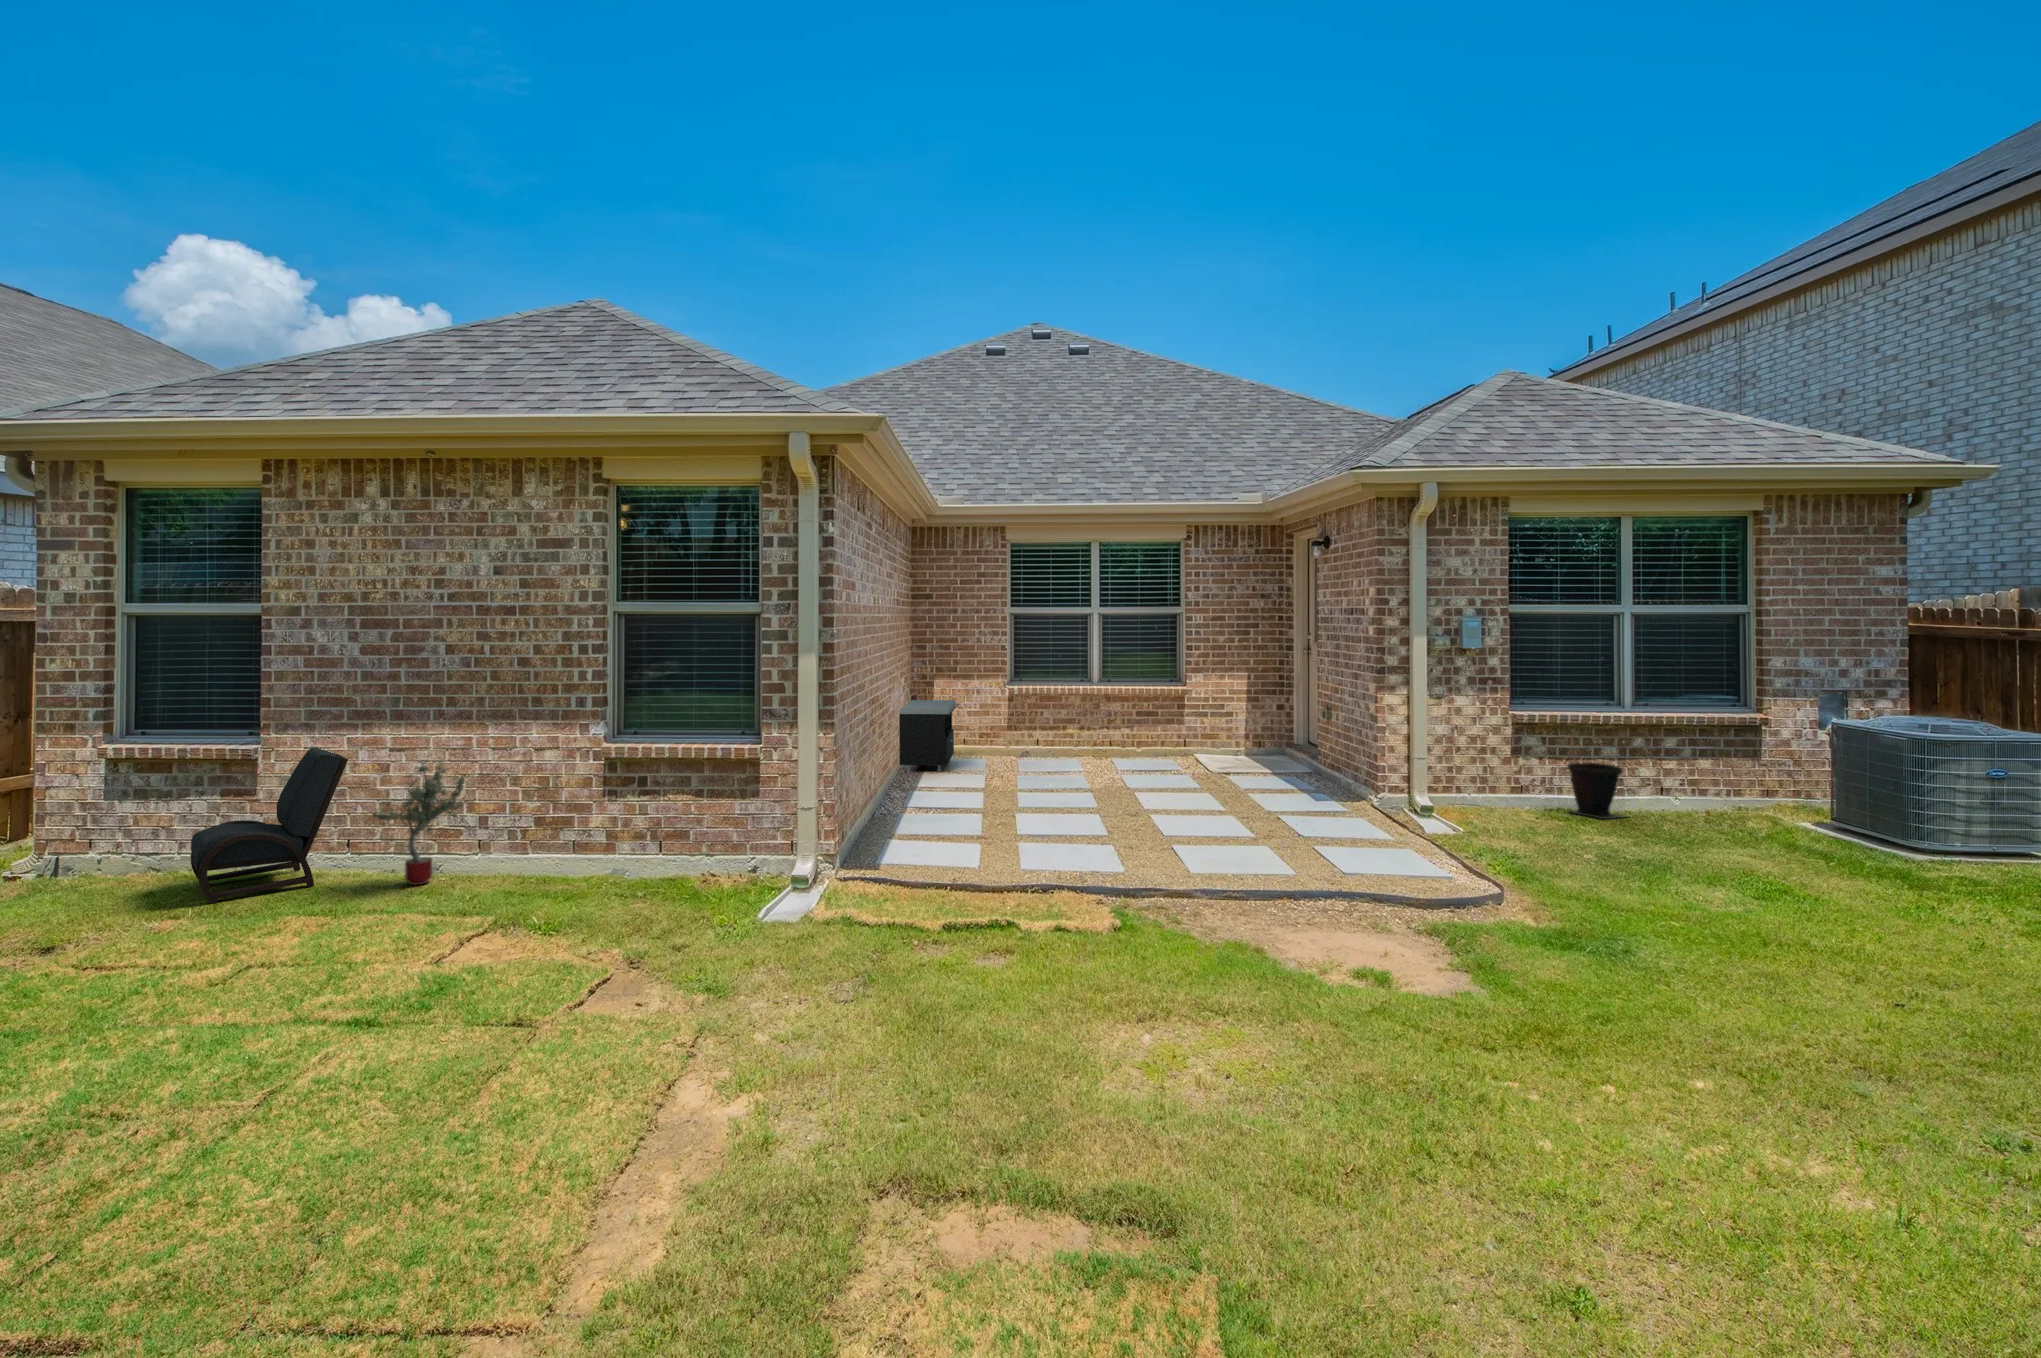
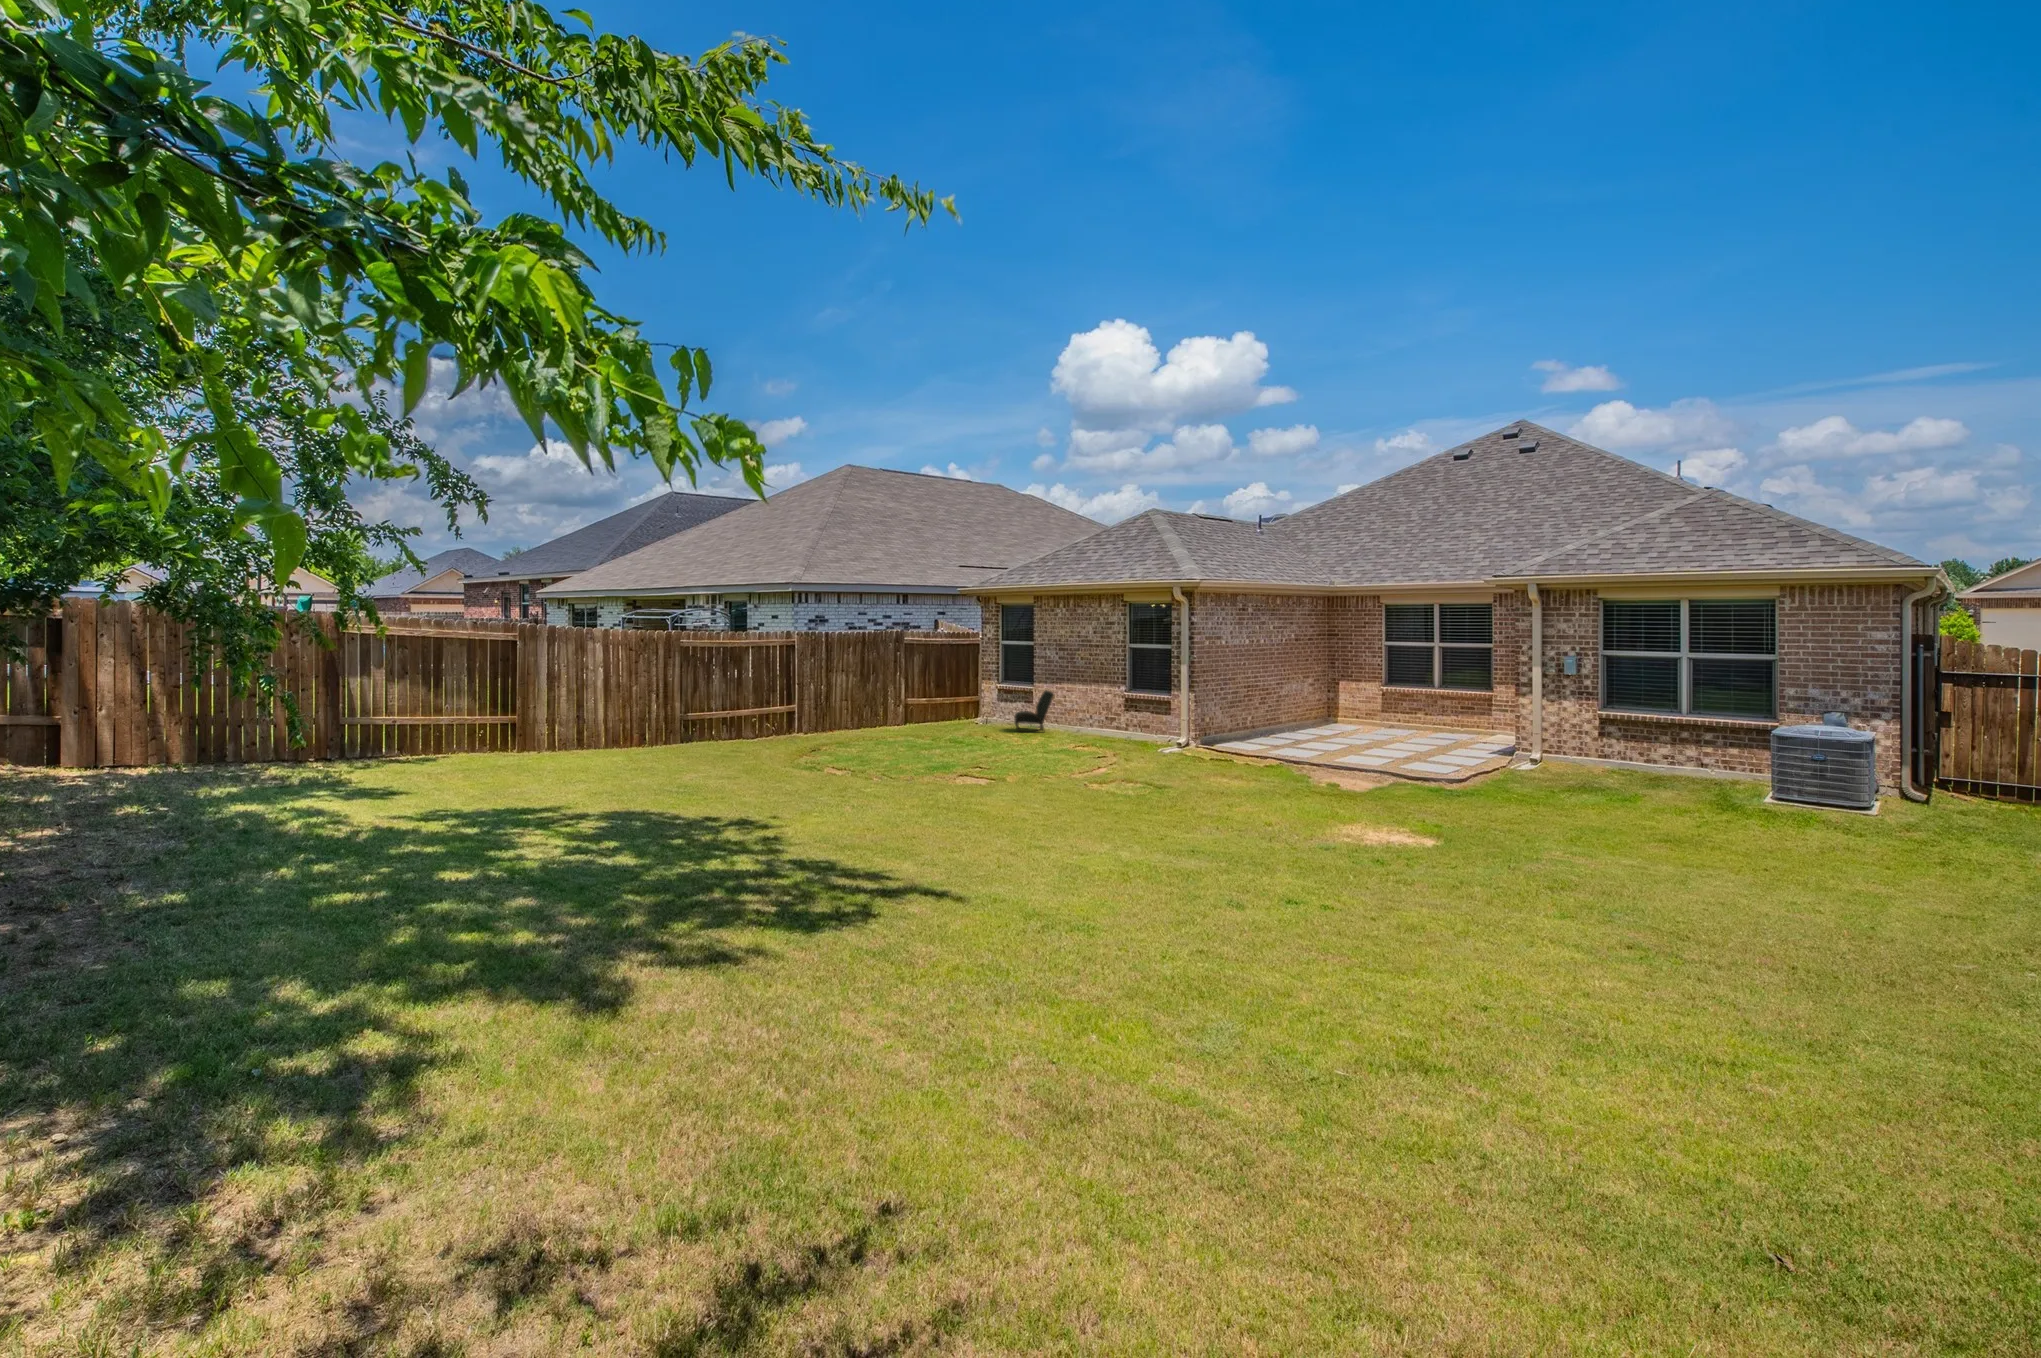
storage bench: present [899,700,956,771] -> none [1297,692,1341,728]
potted tree: present [372,759,465,885] -> none [1060,695,1087,735]
bucket: present [1567,762,1623,819] -> none [1622,742,1656,775]

